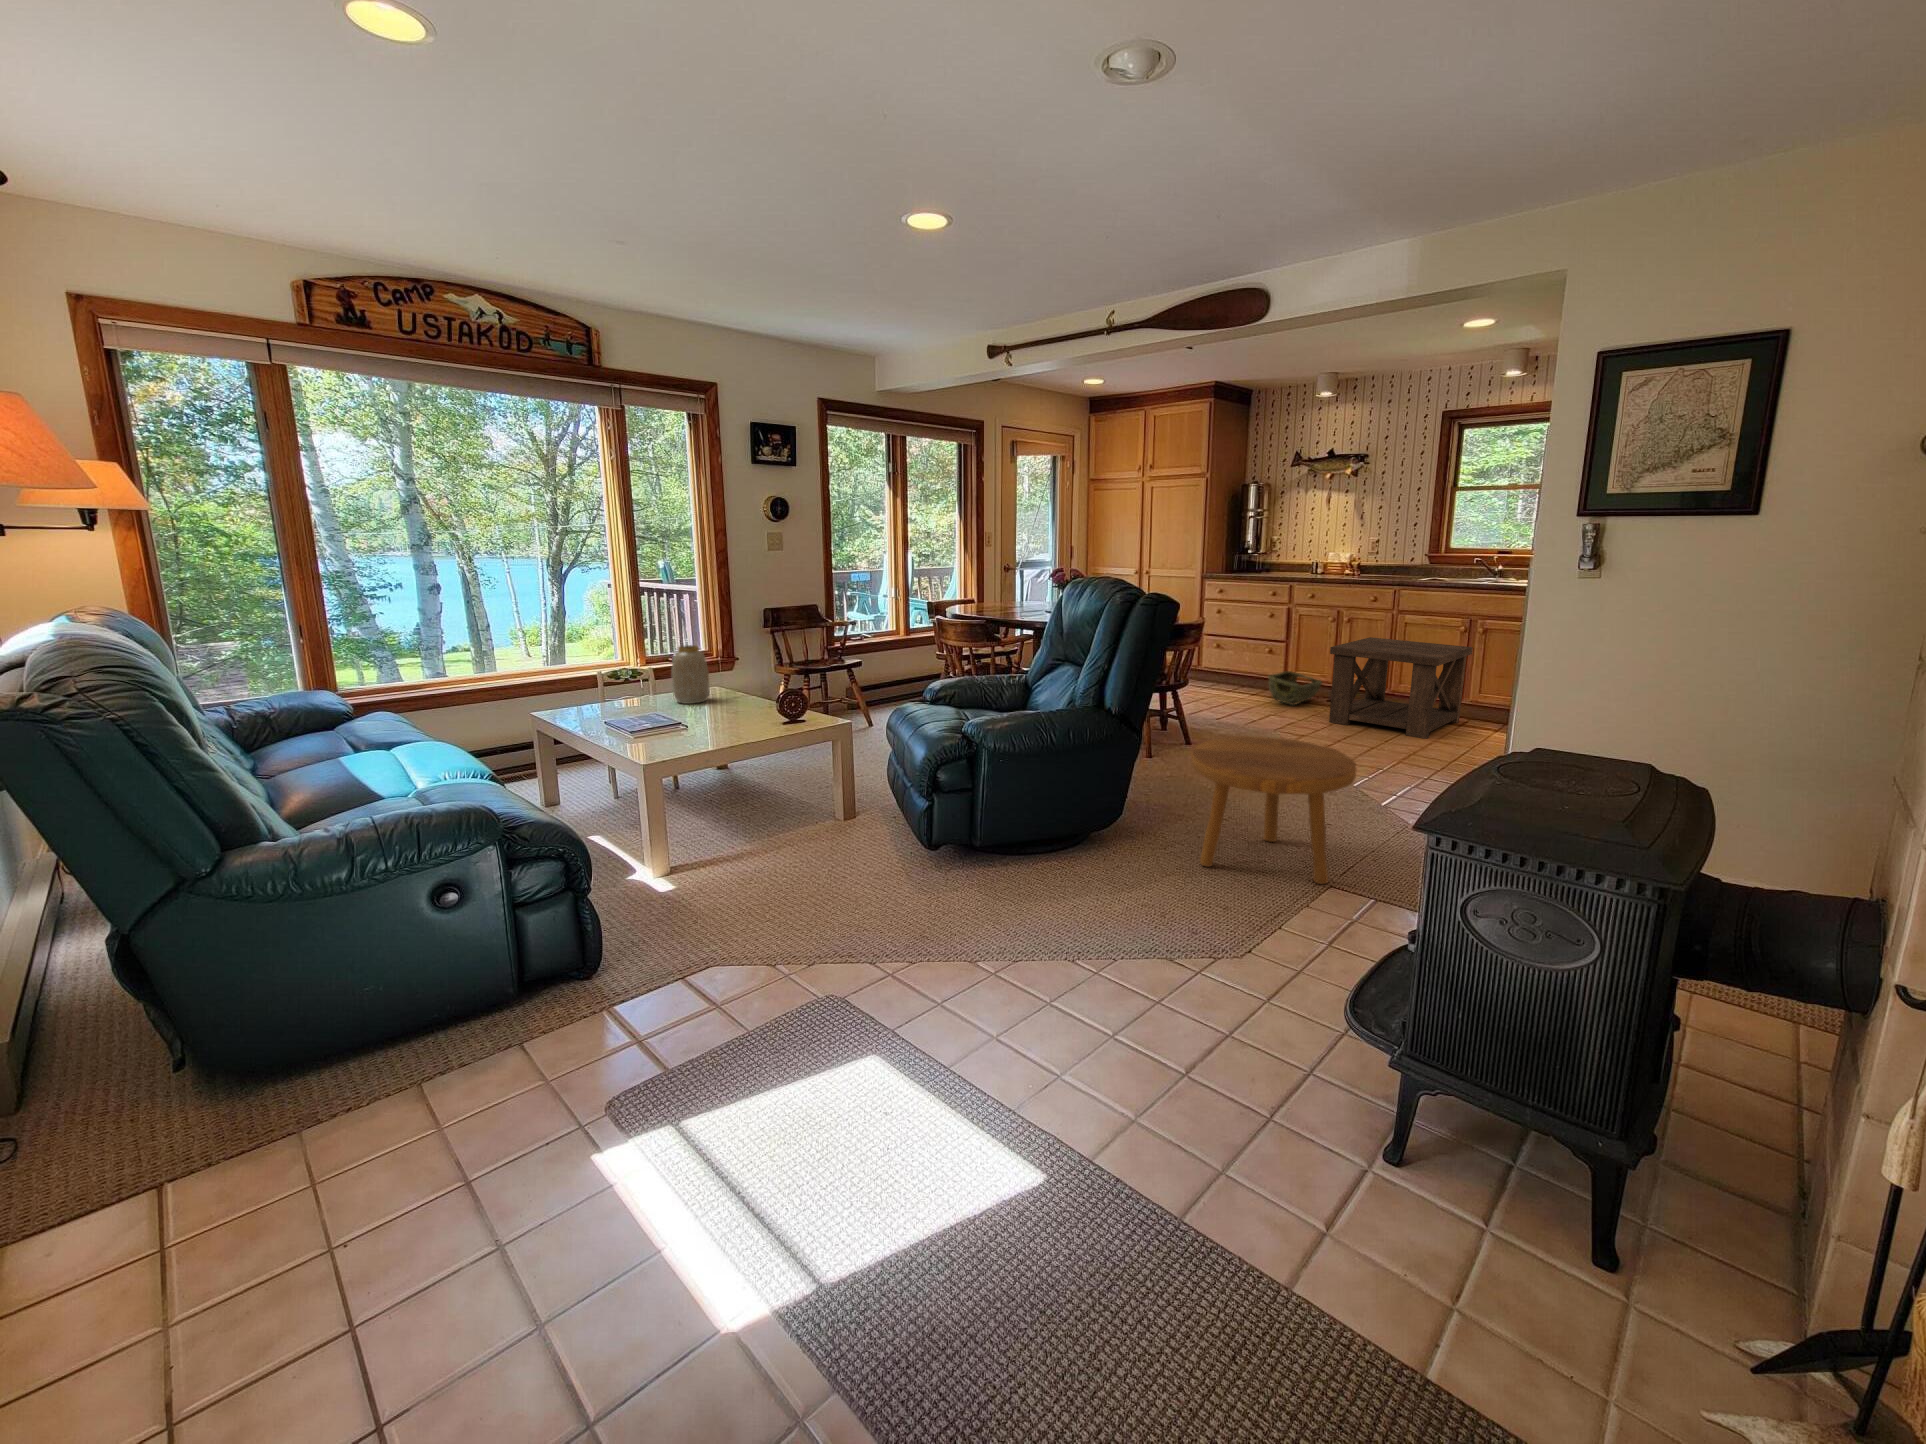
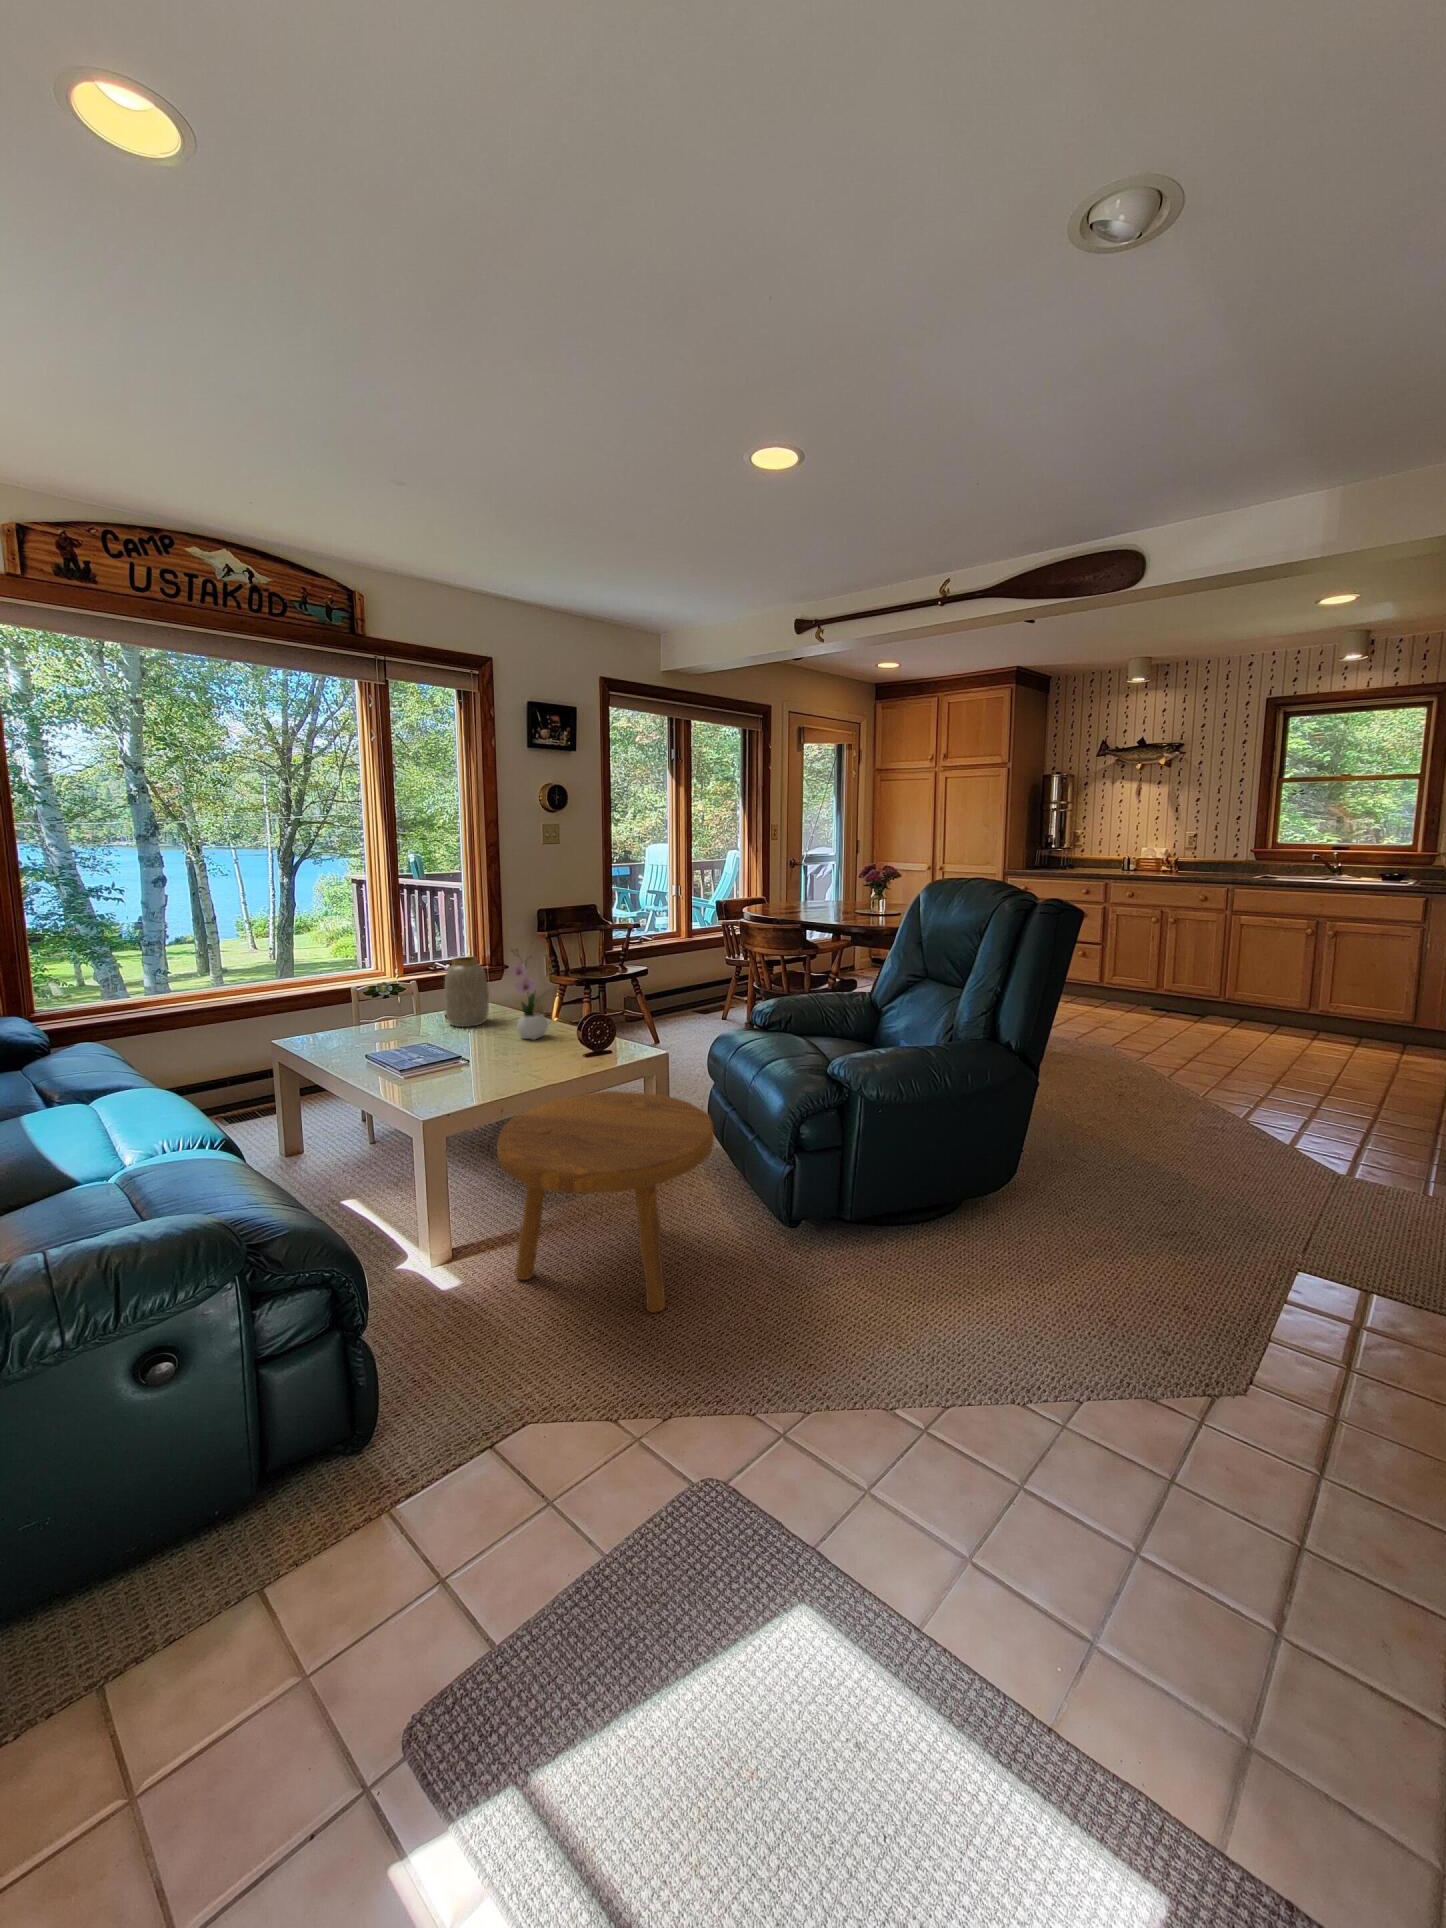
flower arrangement: none [721,637,758,713] -> present [509,949,548,1040]
side table: present [1329,637,1473,739] -> none [1168,940,1324,1056]
woven basket: present [1268,671,1322,706] -> none [1089,975,1147,1014]
footstool: present [1191,736,1357,884] -> present [497,1091,714,1313]

